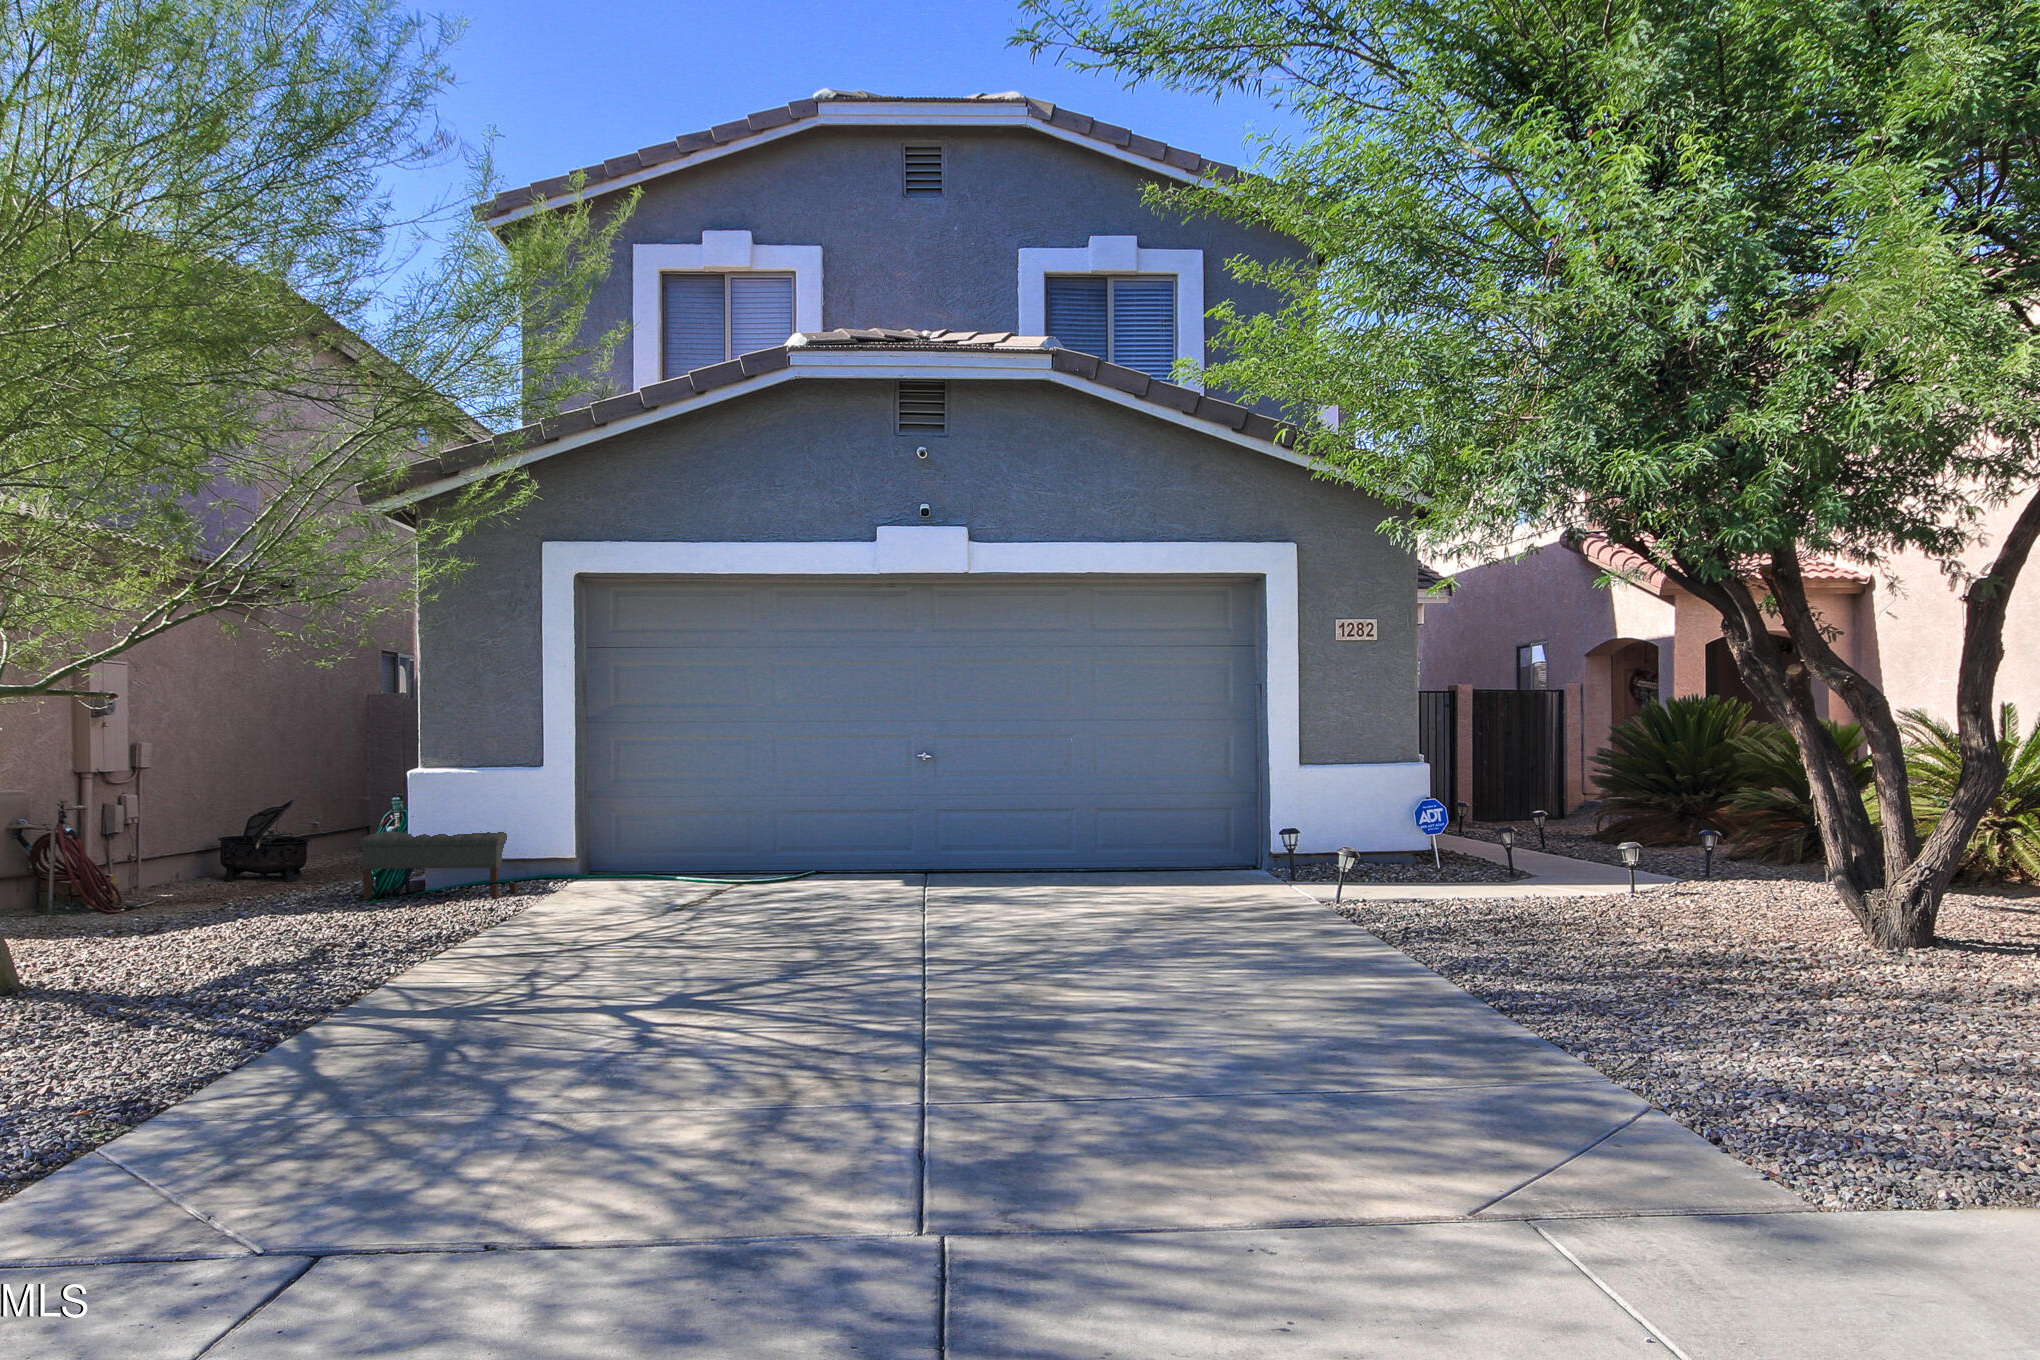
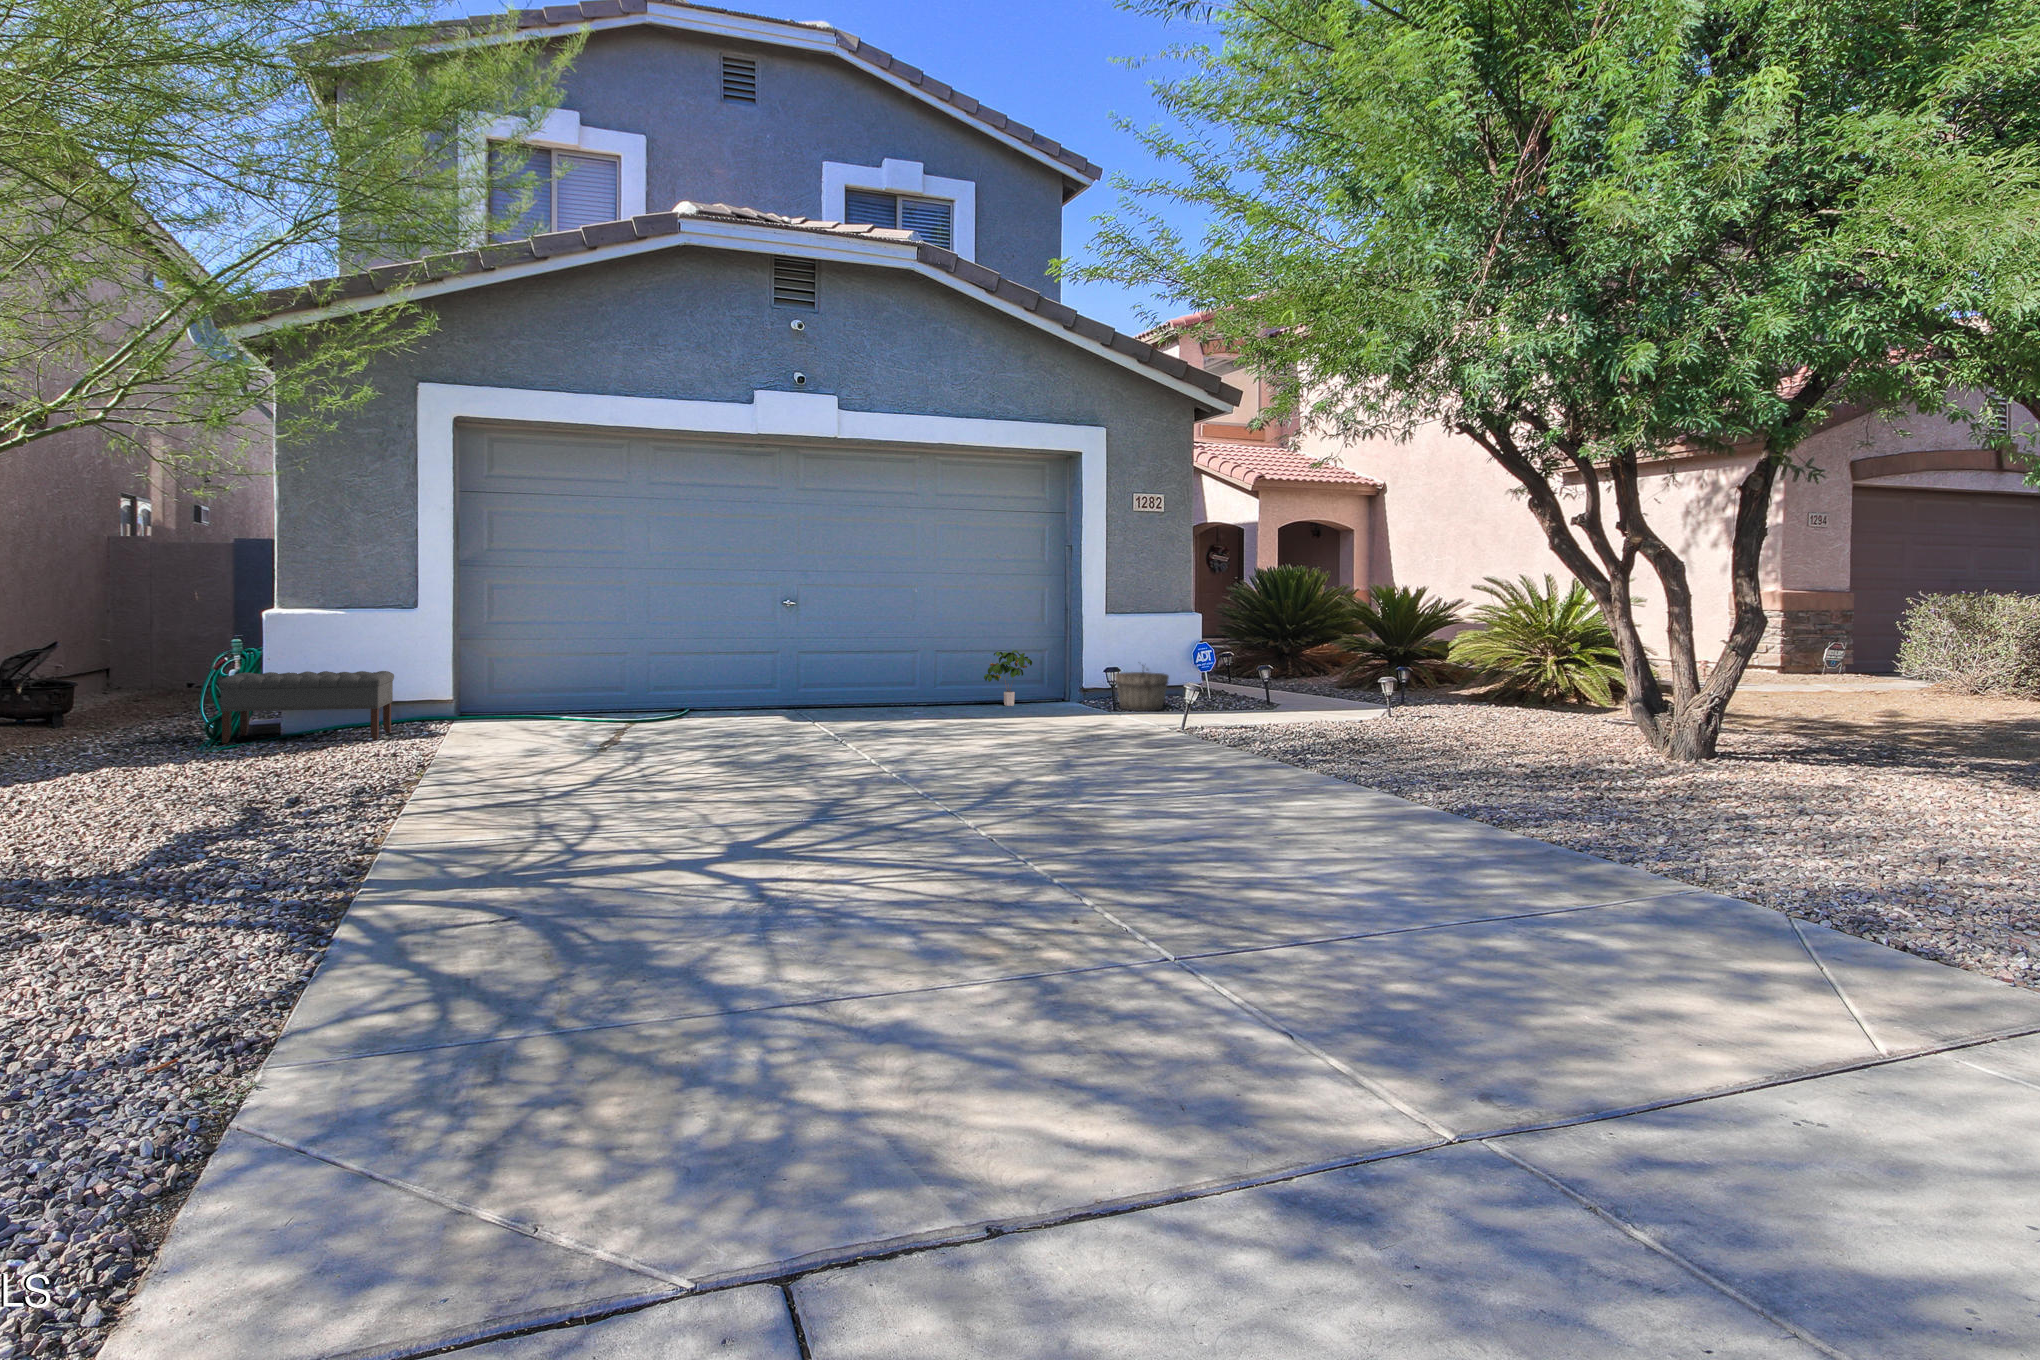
potted plant: none [1155,808,1215,874] -> present [984,650,1032,706]
wooden bucket: none [1307,822,1374,882] -> present [1115,665,1169,711]

